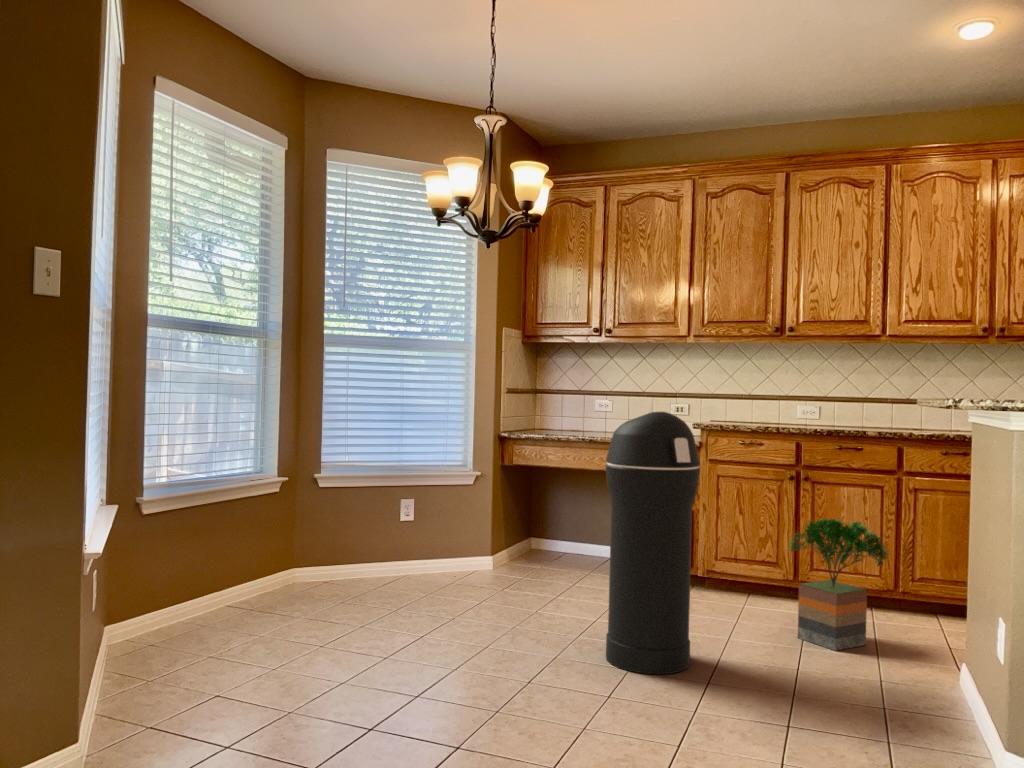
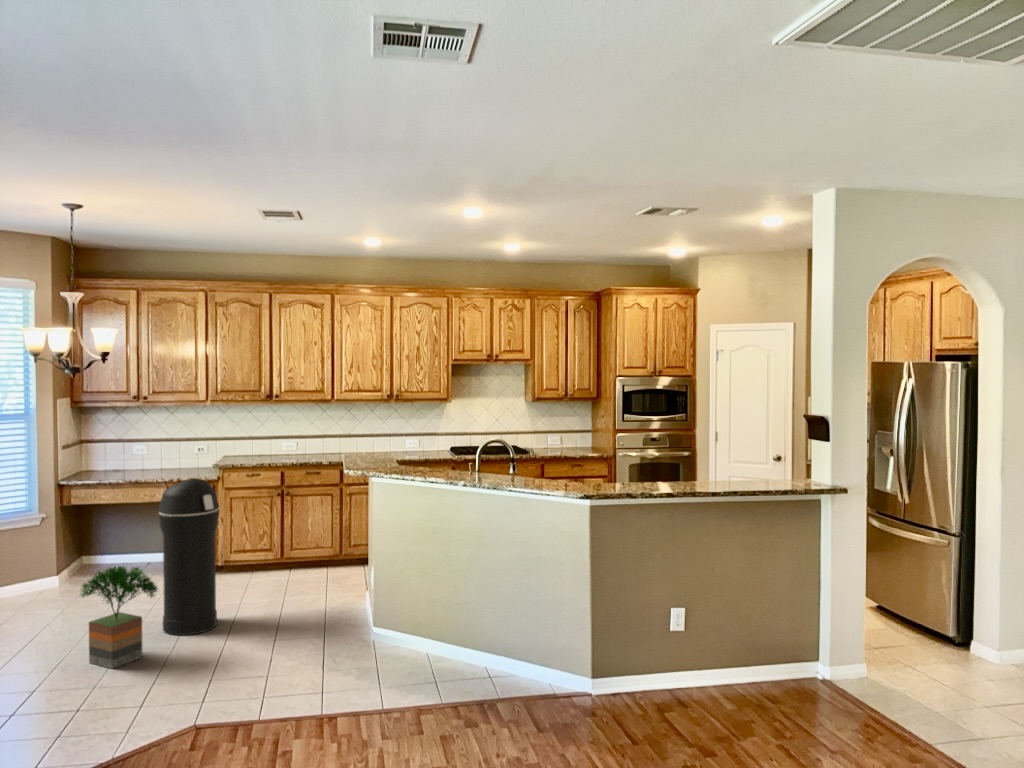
potted tree: present [789,518,889,651] -> present [81,566,158,669]

